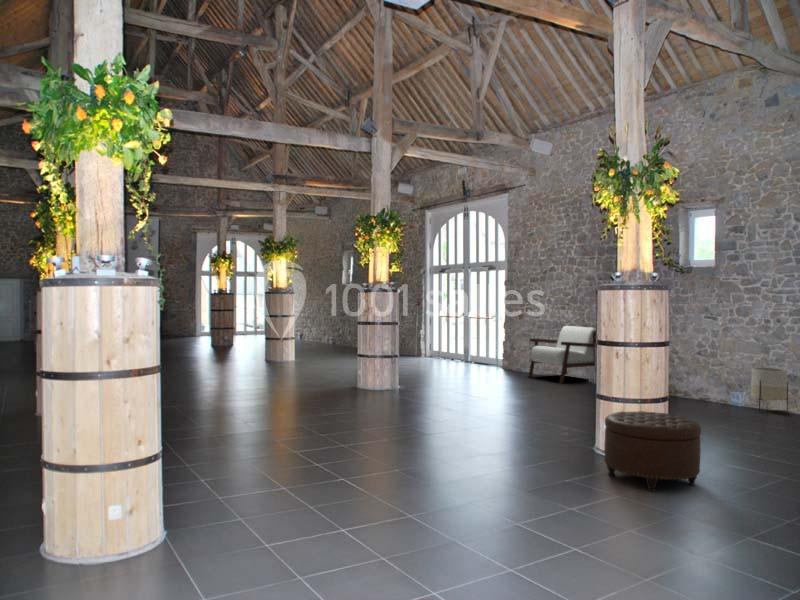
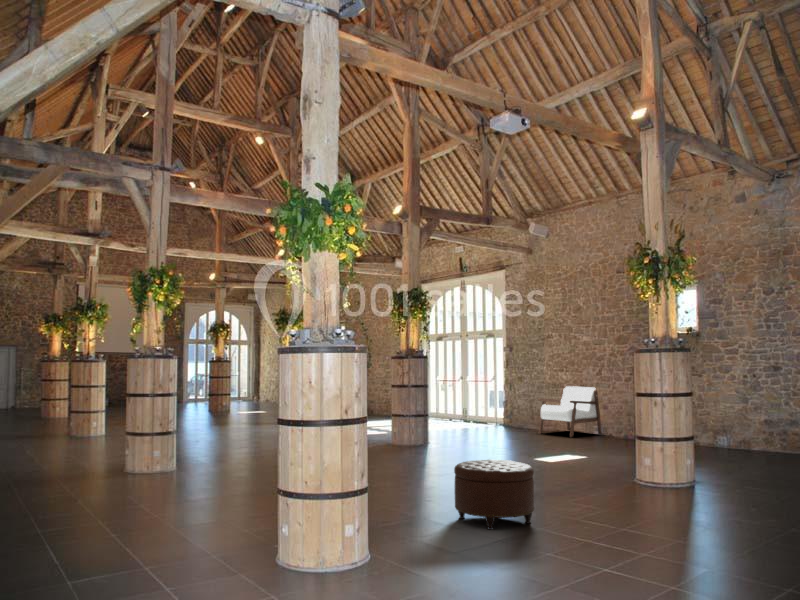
planter: present [751,367,788,411] -> none [737,416,769,453]
ottoman: present [604,411,701,492] -> present [454,460,534,530]

